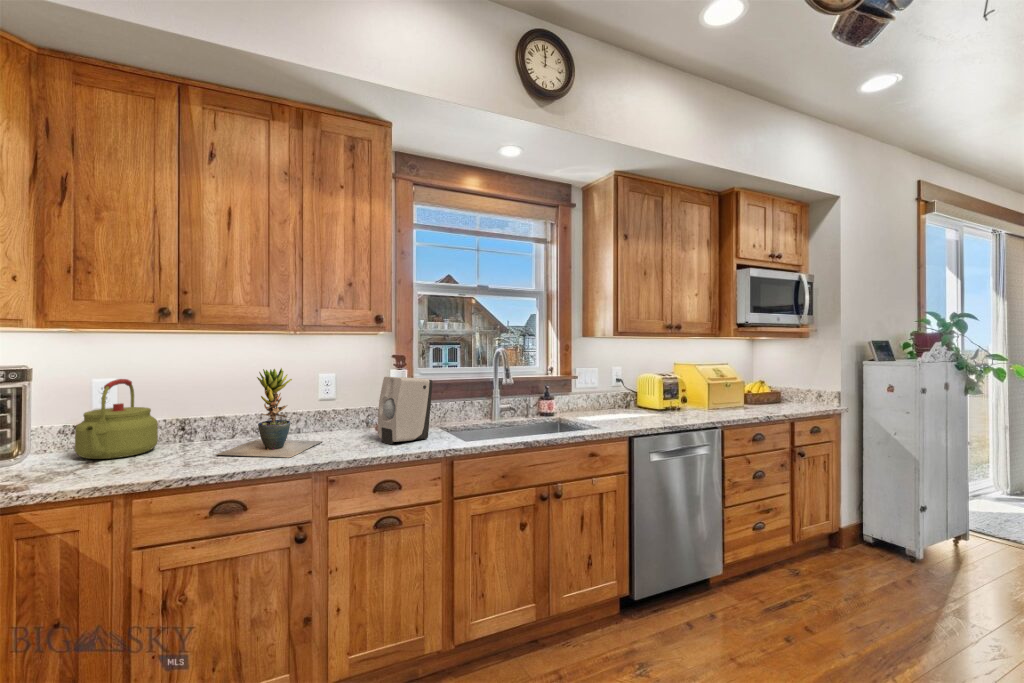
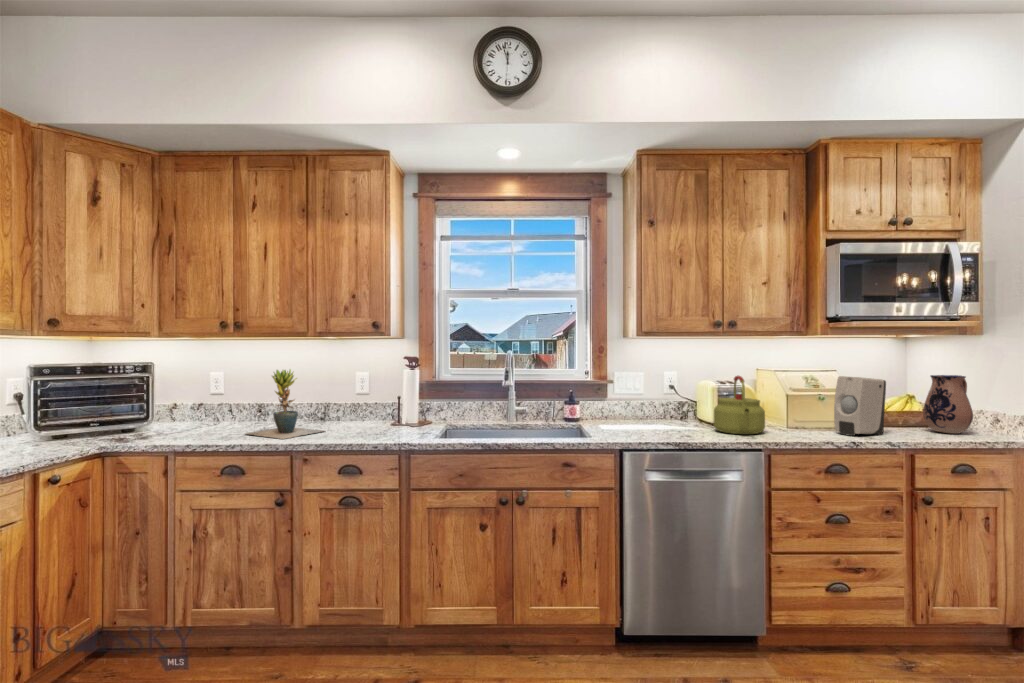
ceramic pitcher: none [778,366,811,406] -> present [923,375,973,434]
soap dispenser: present [378,377,433,444] -> present [834,376,886,436]
kettle: present [75,379,158,459] -> present [713,376,765,434]

